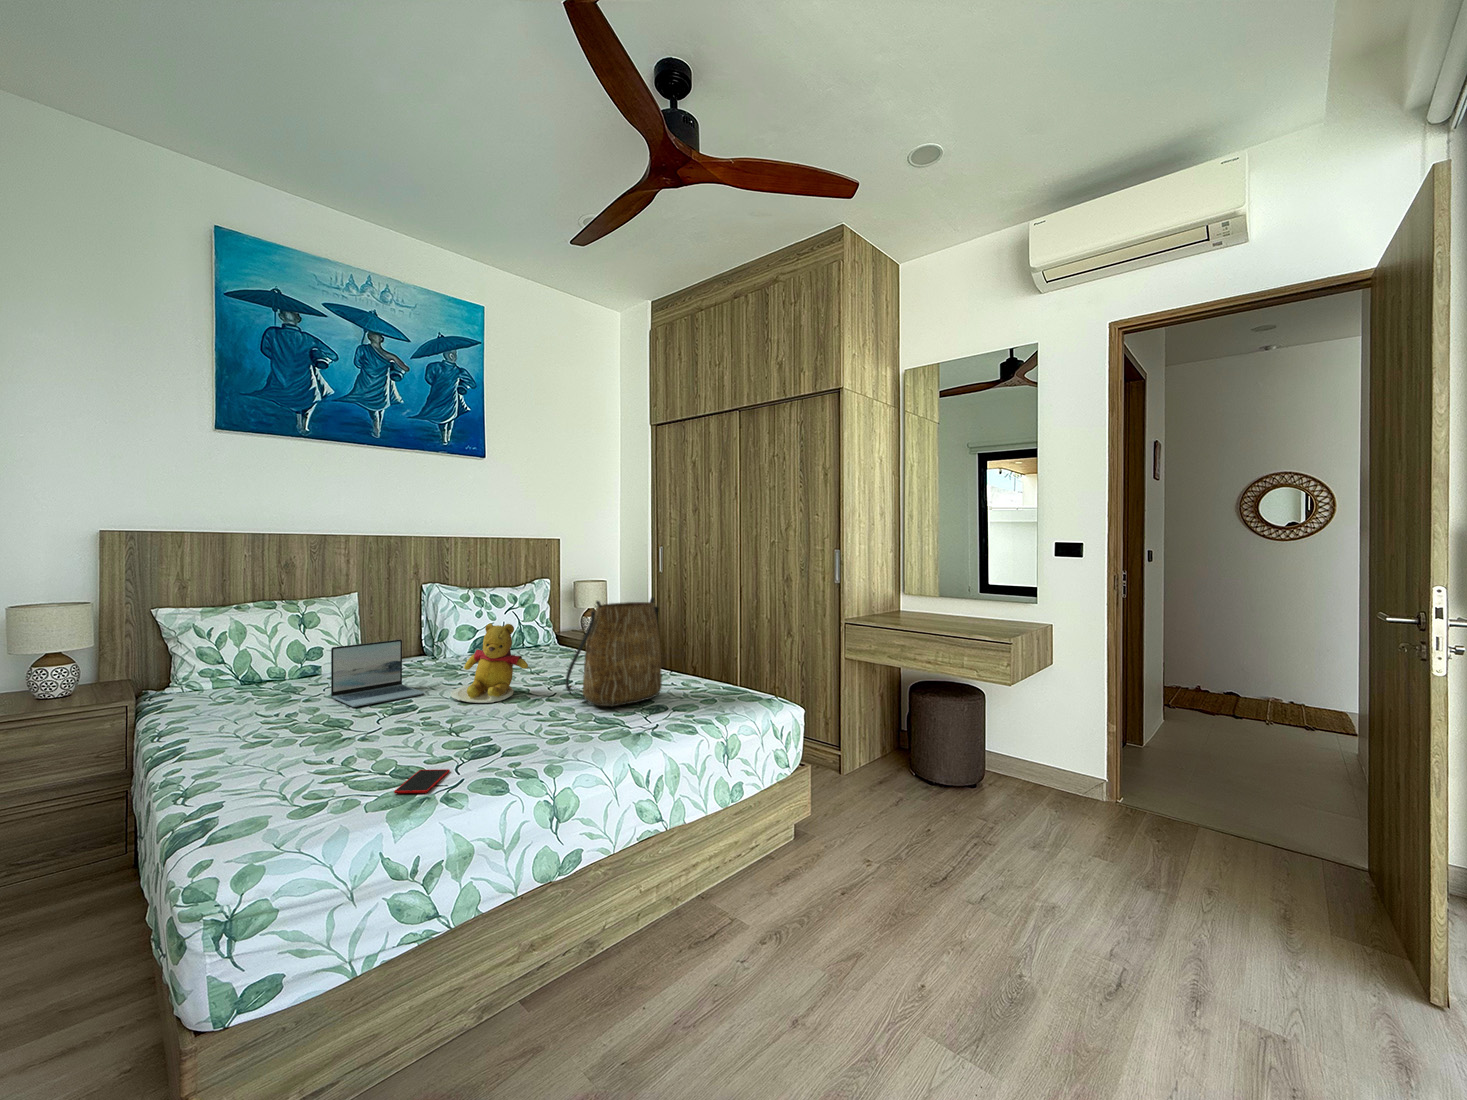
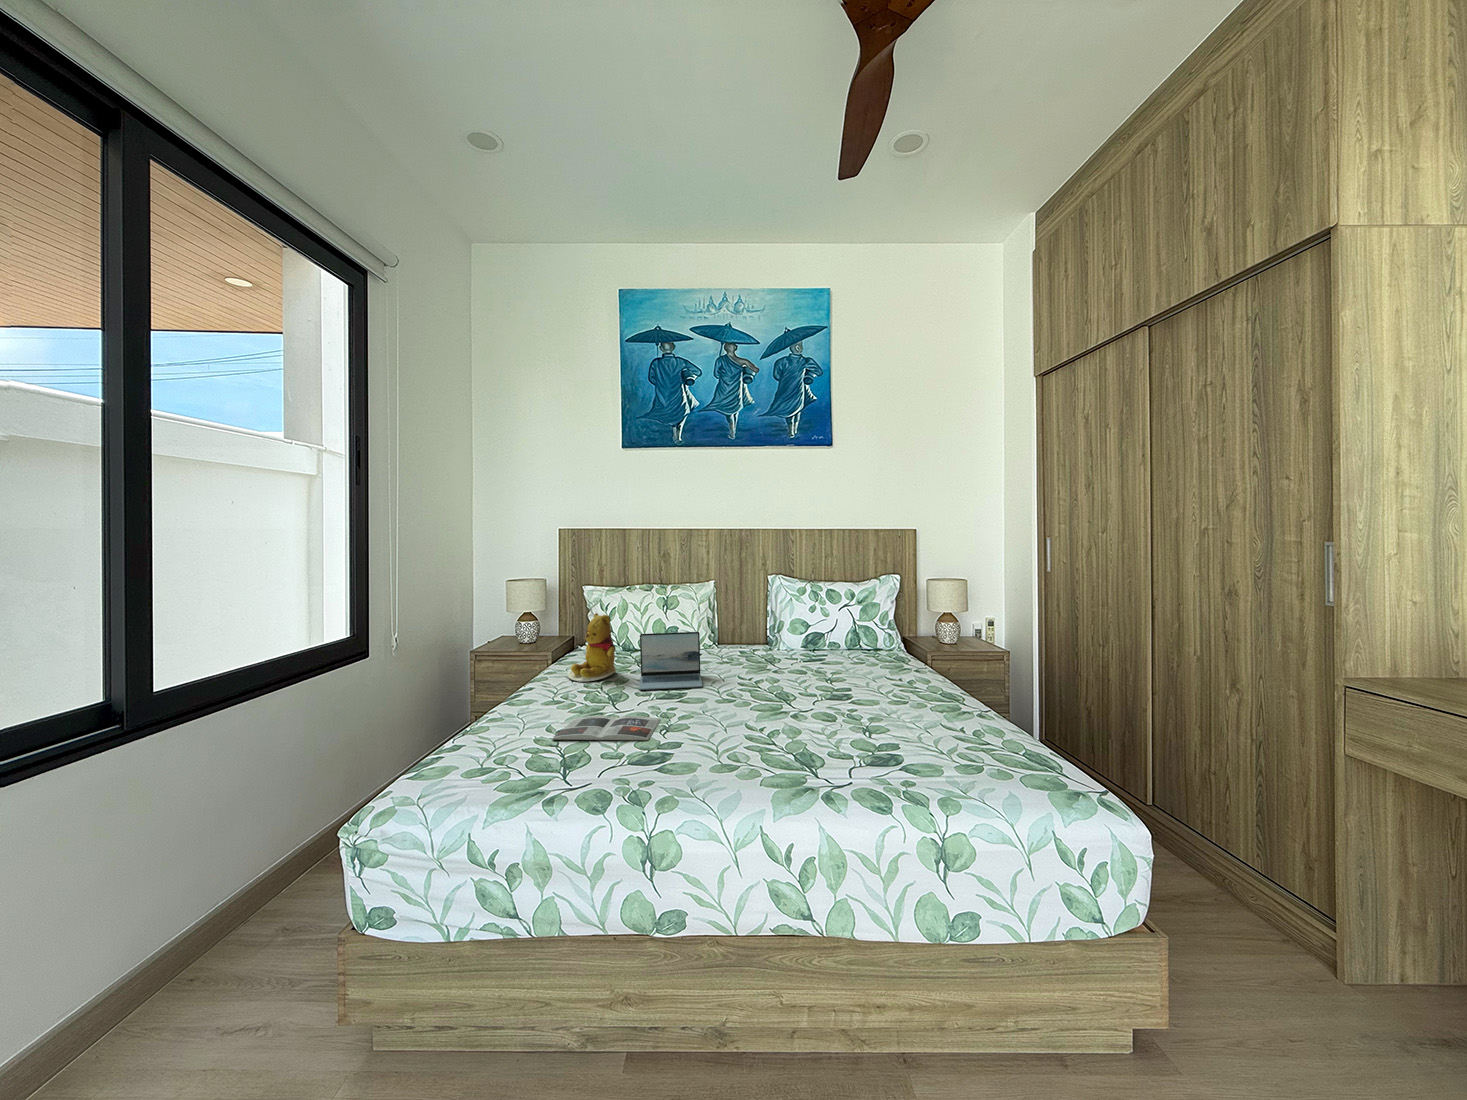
tote bag: present [566,598,662,706] -> none [783,614,904,744]
teddy bear: present [450,623,528,703] -> present [567,613,616,682]
magazine: none [321,722,452,760] -> present [552,716,660,740]
smartphone: present [394,769,450,793] -> none [528,769,591,795]

